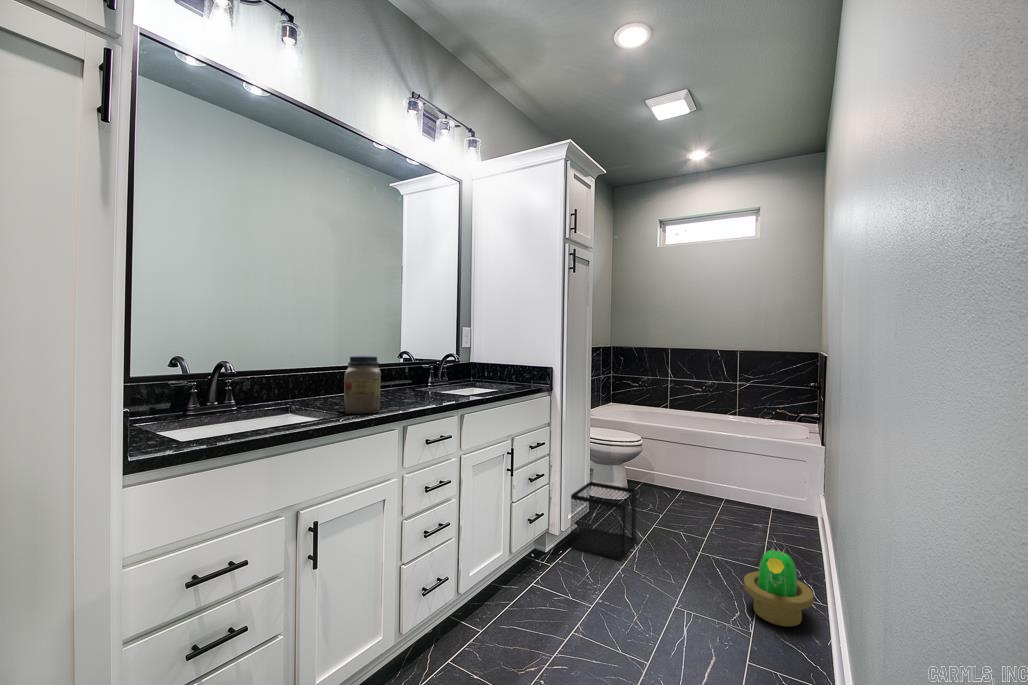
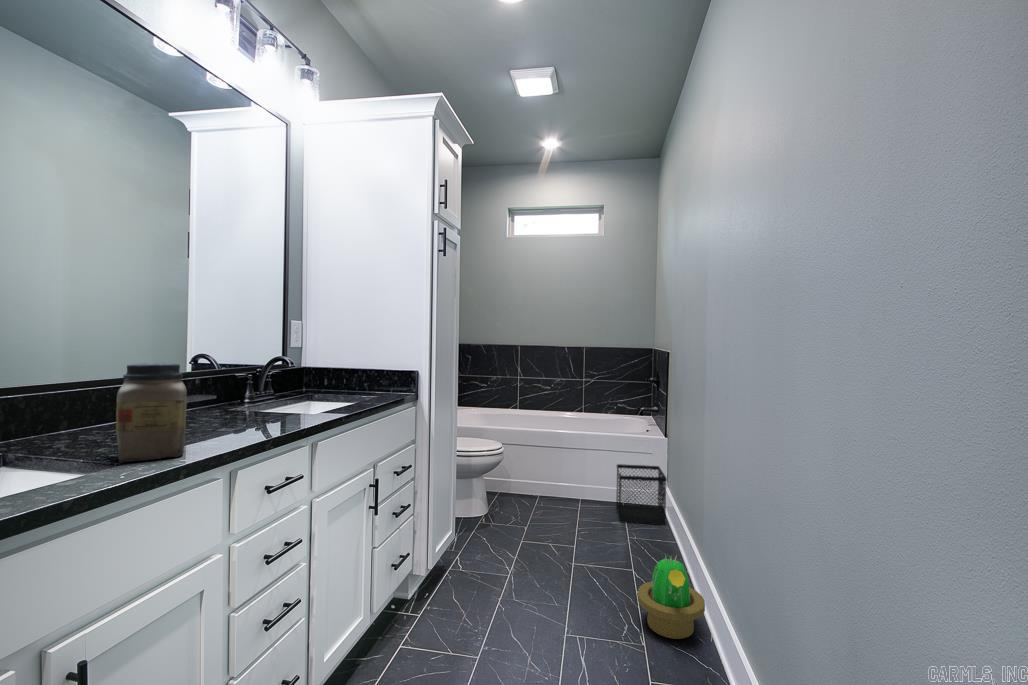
wastebasket: present [570,482,637,561] -> present [616,464,667,525]

